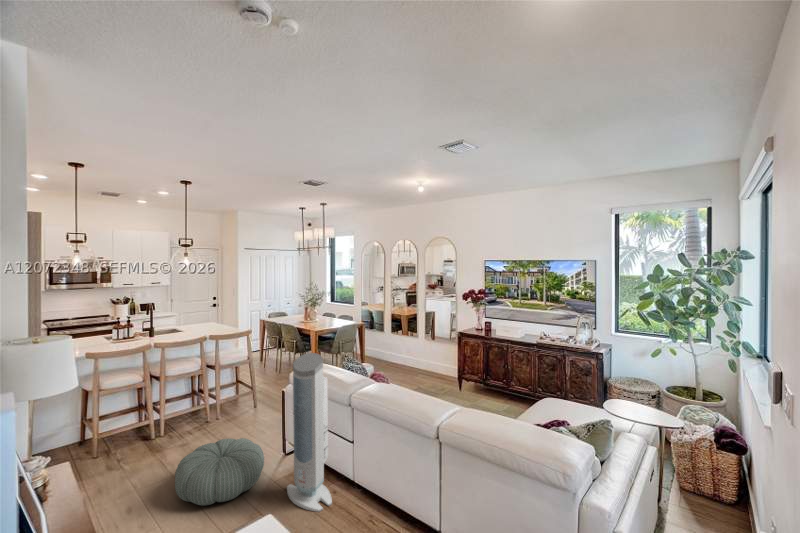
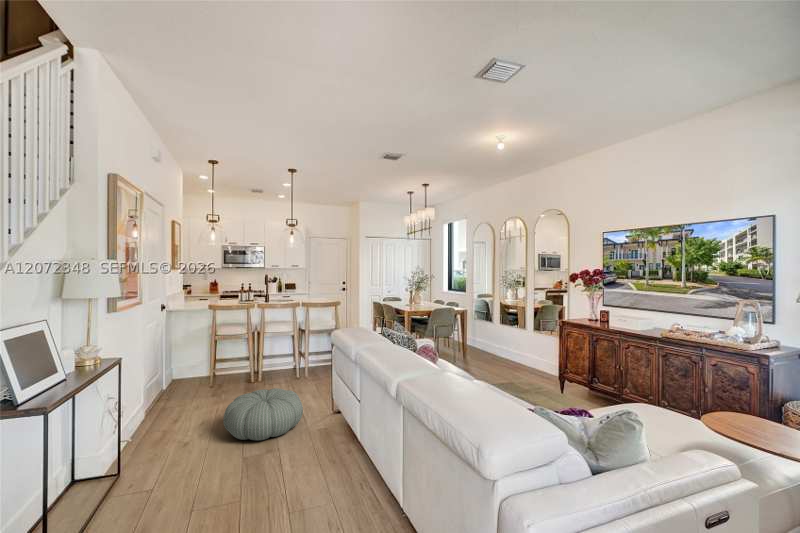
air purifier: present [287,353,332,512] -> none [304,311,340,470]

